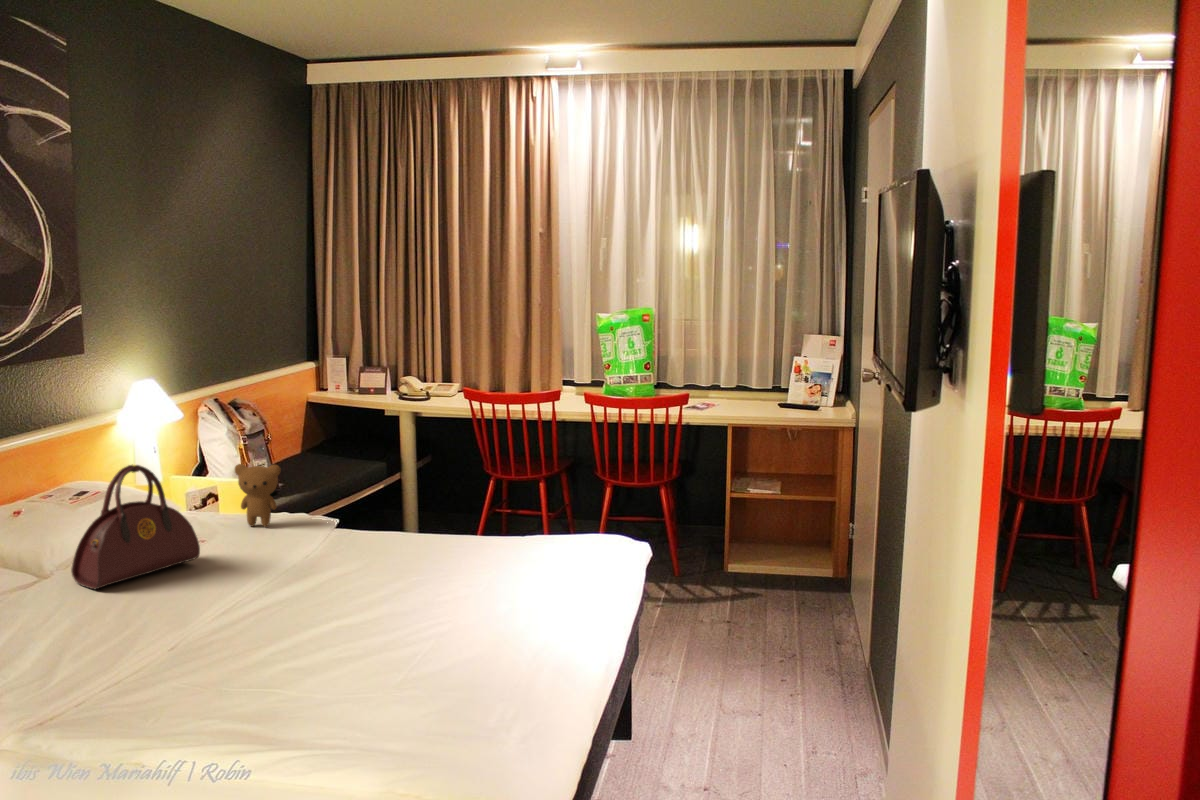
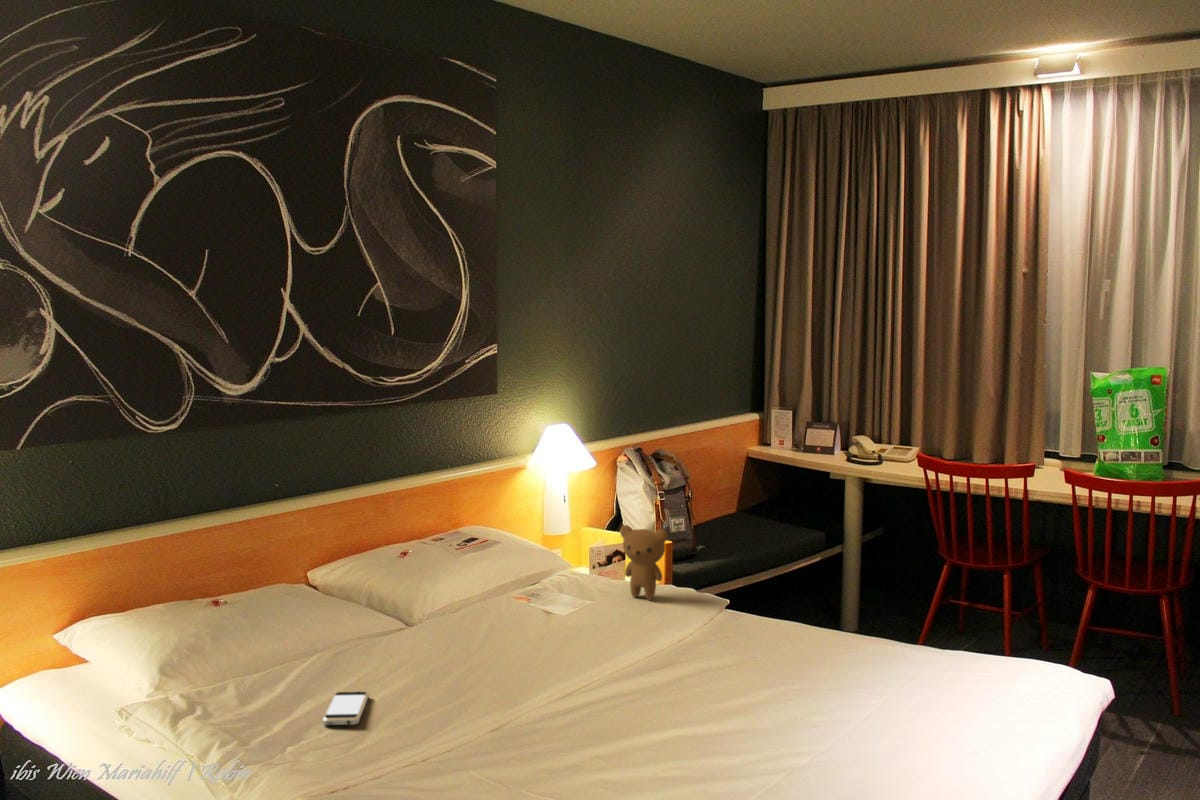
handbag: present [71,465,200,589] -> none [414,520,555,658]
smartphone: none [26,618,66,645] -> present [322,692,369,725]

